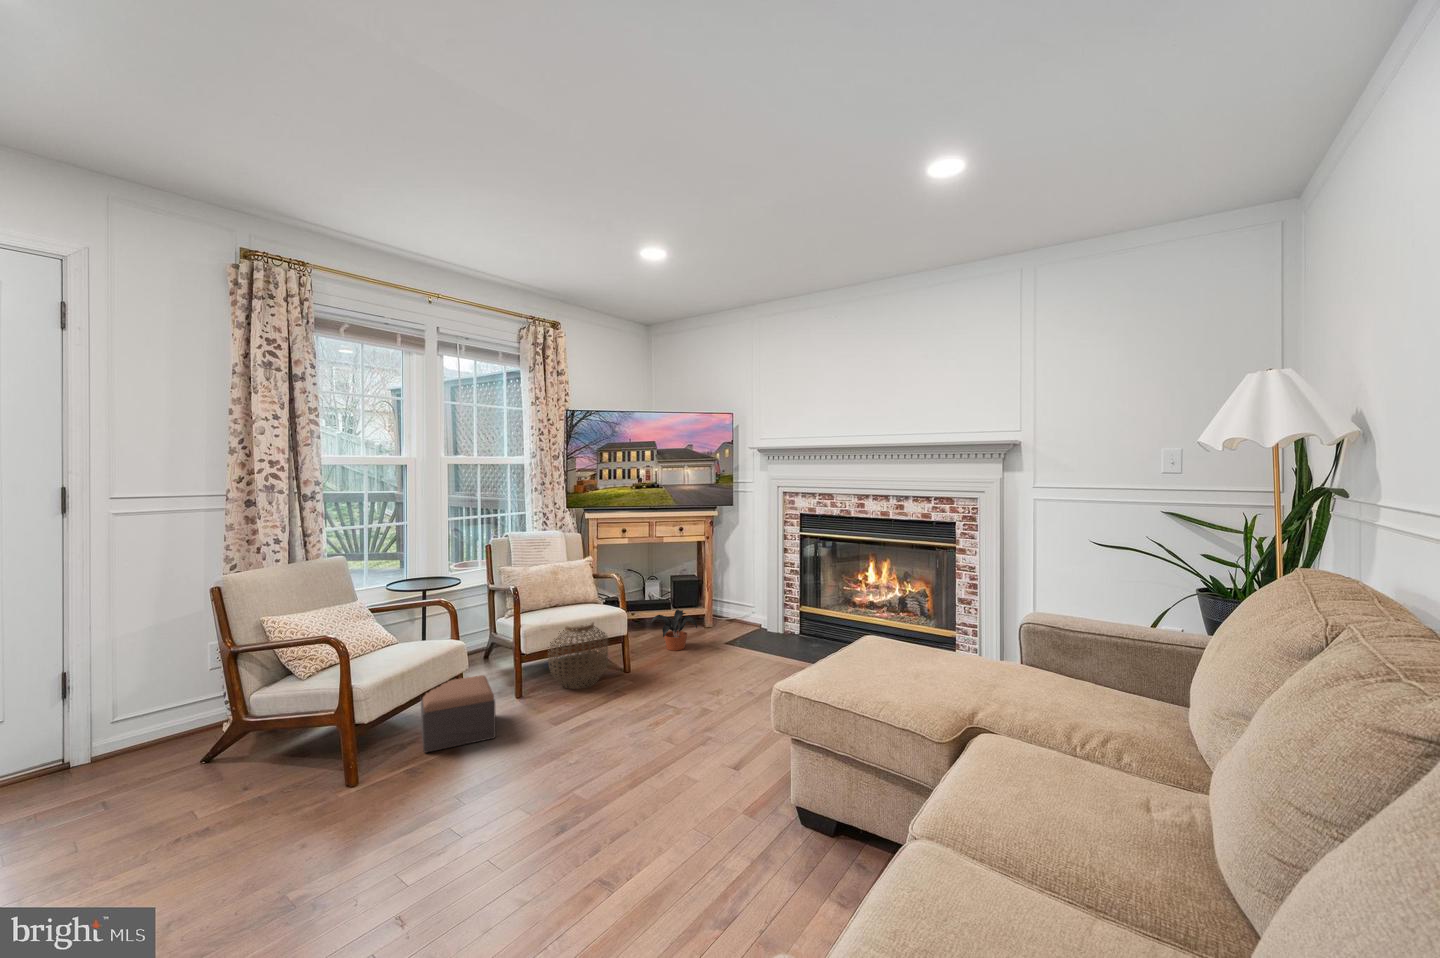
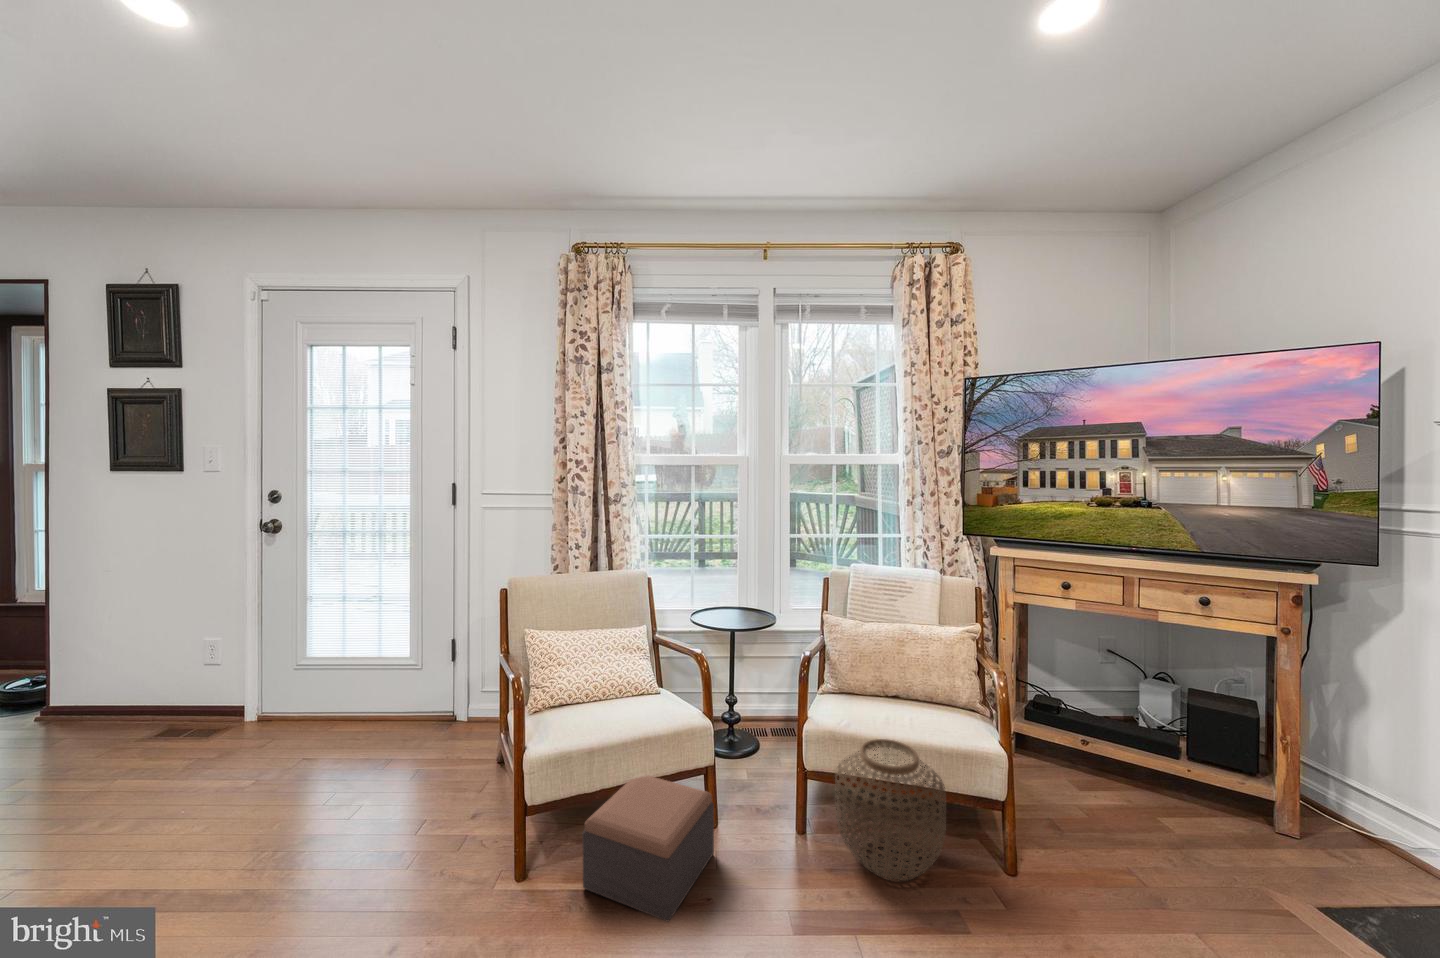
potted plant: present [650,609,697,650] -> none [1088,773,1213,875]

